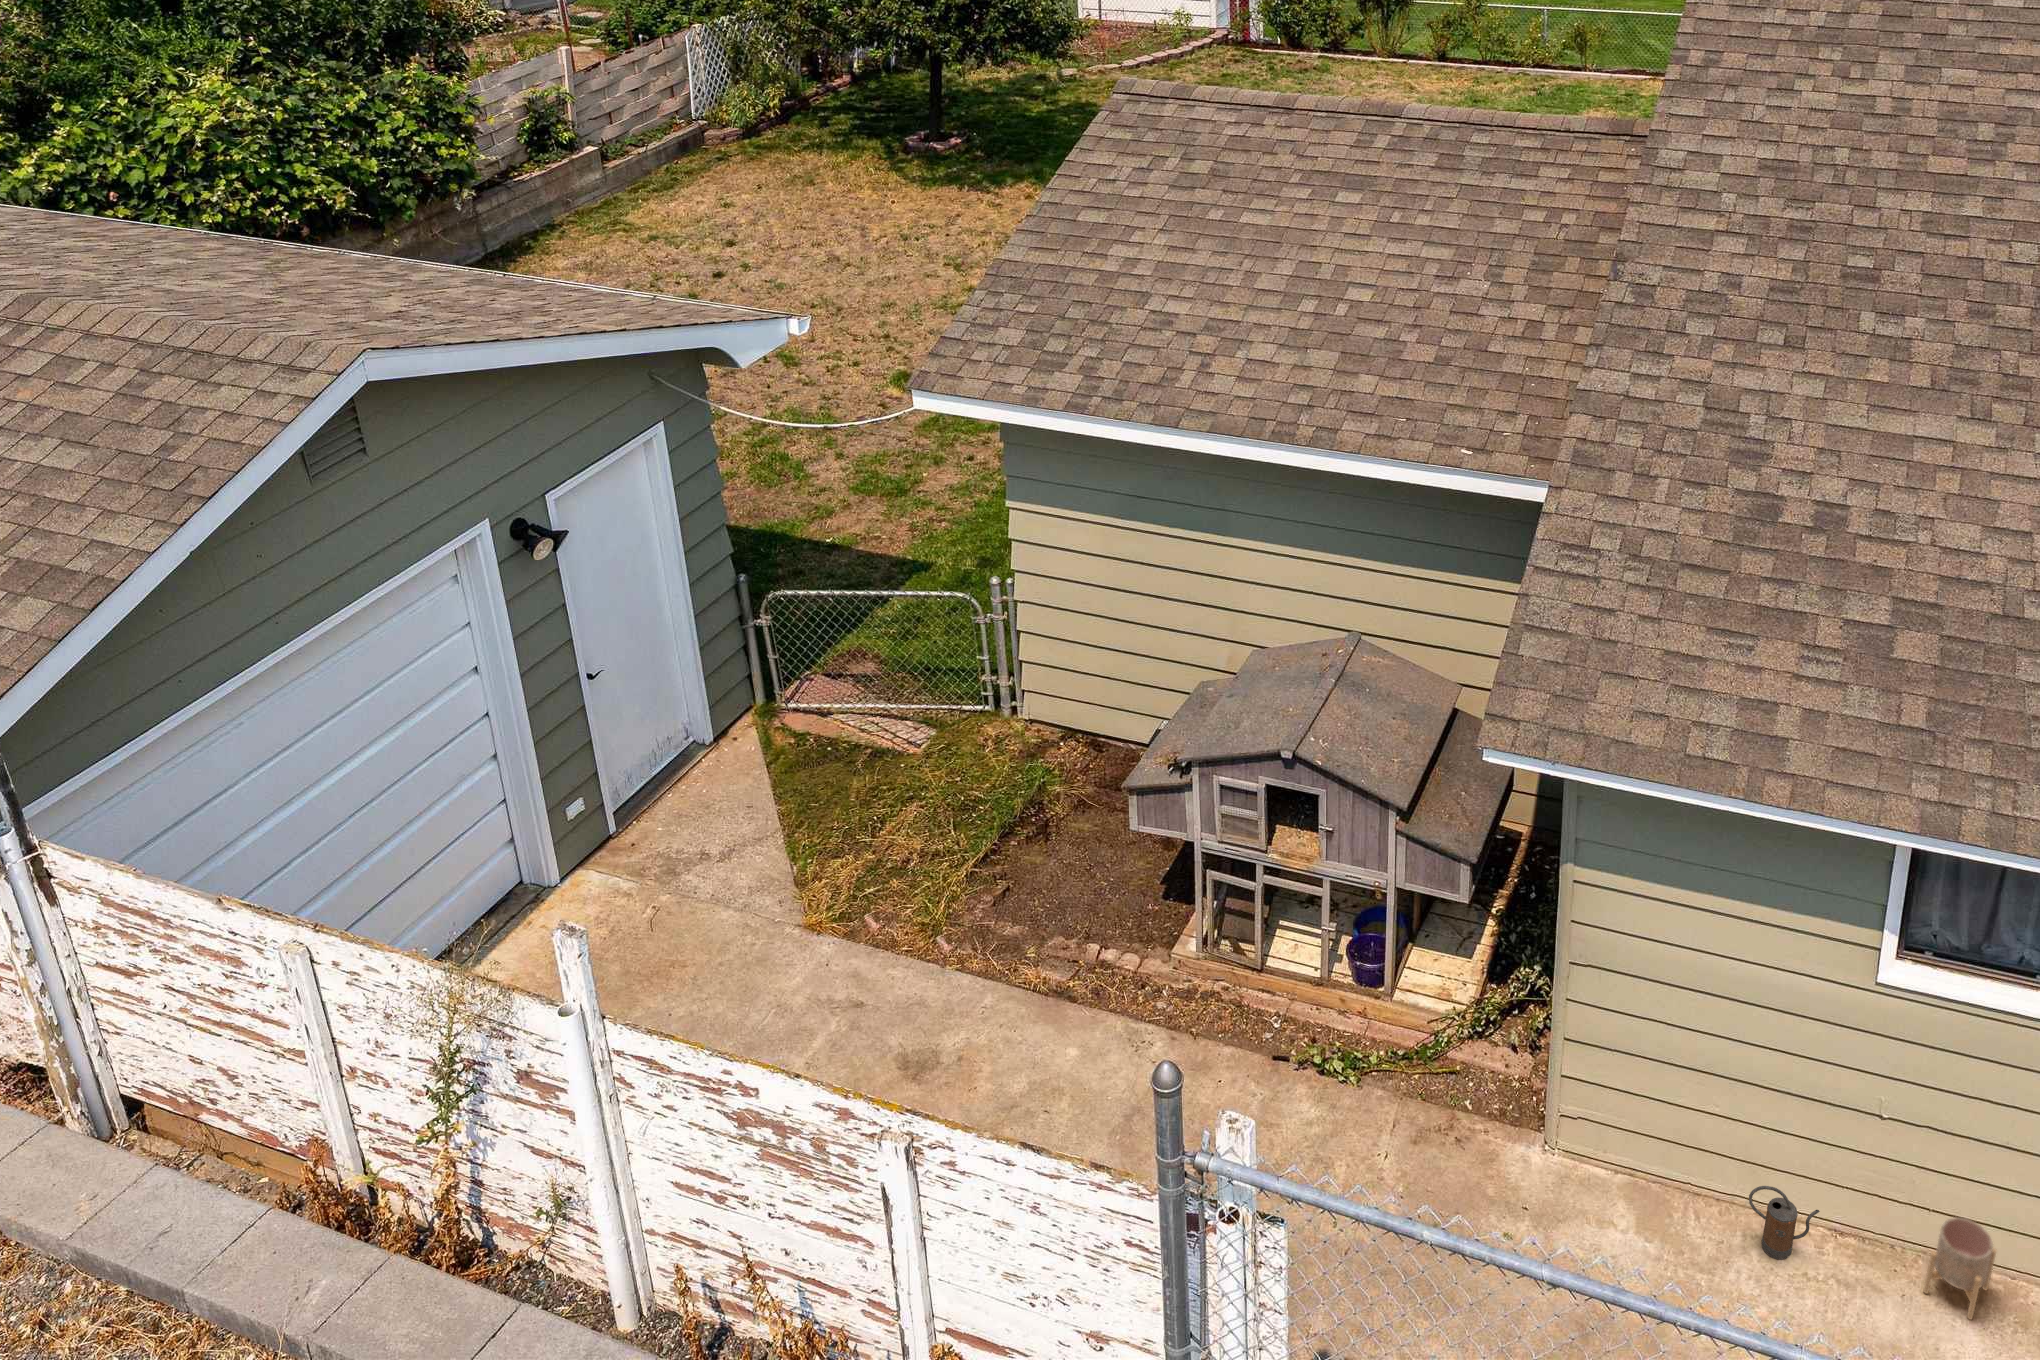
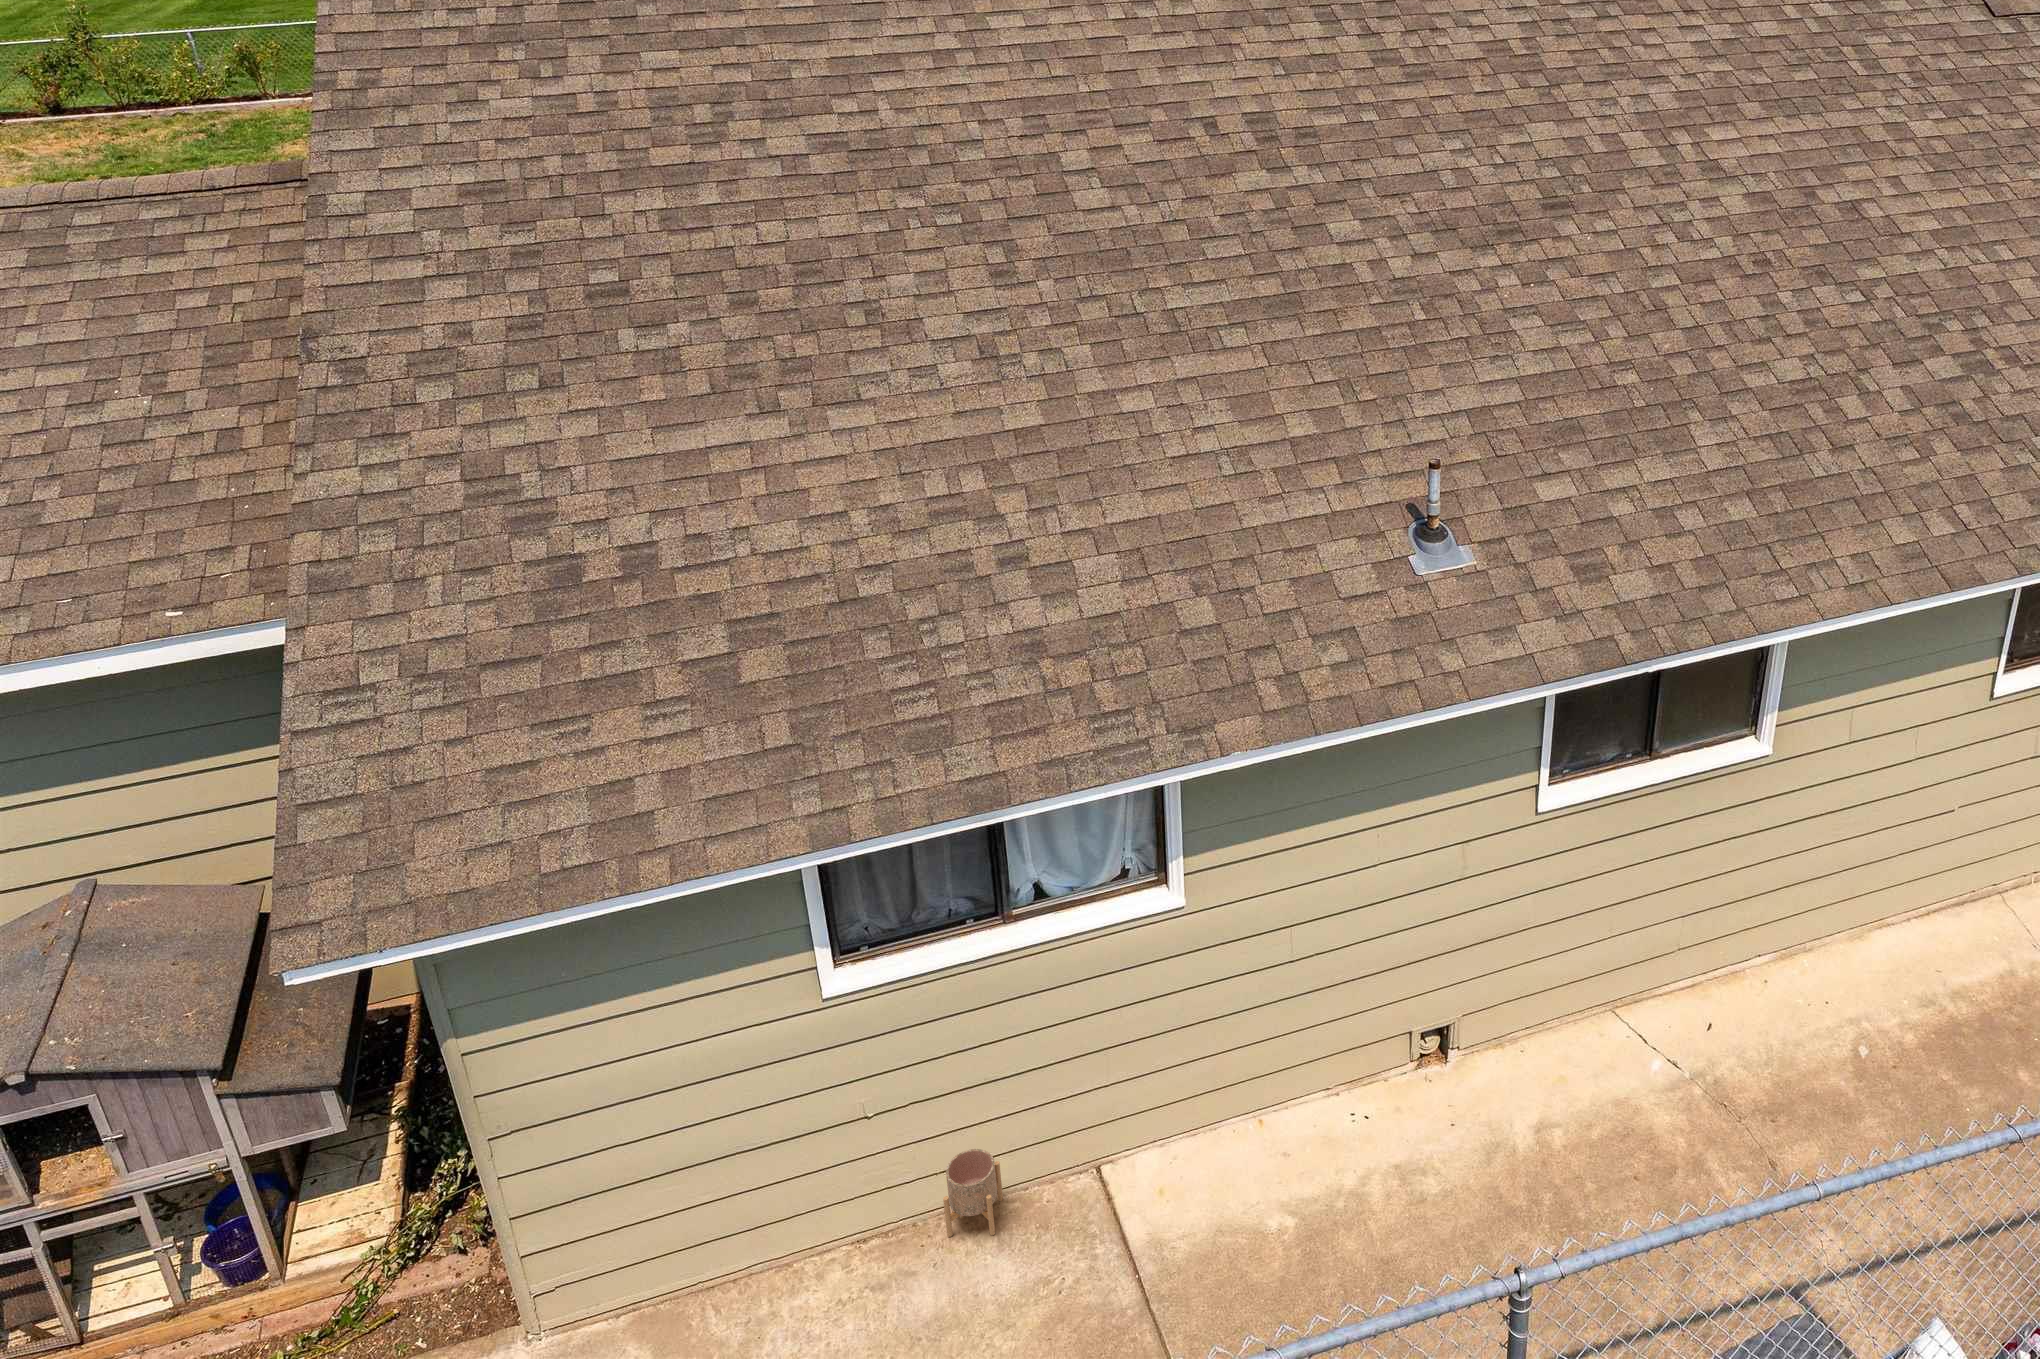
watering can: present [1749,1186,1820,1260] -> none [759,1224,832,1294]

